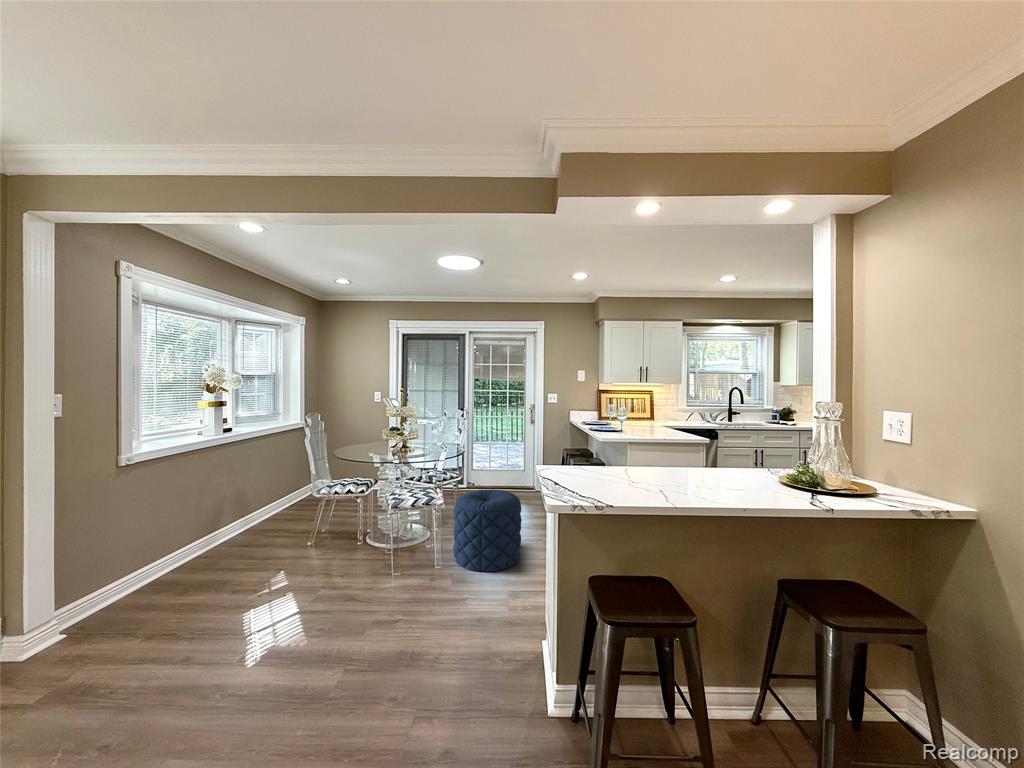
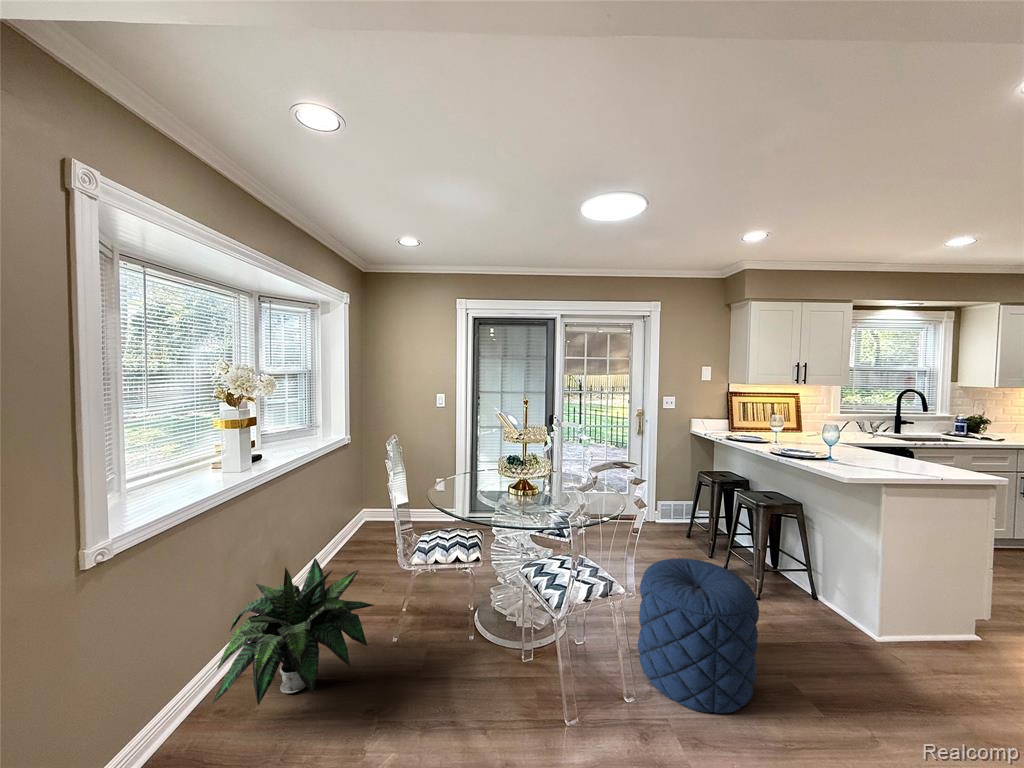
potted plant: none [186,486,294,560] -> present [212,558,374,705]

